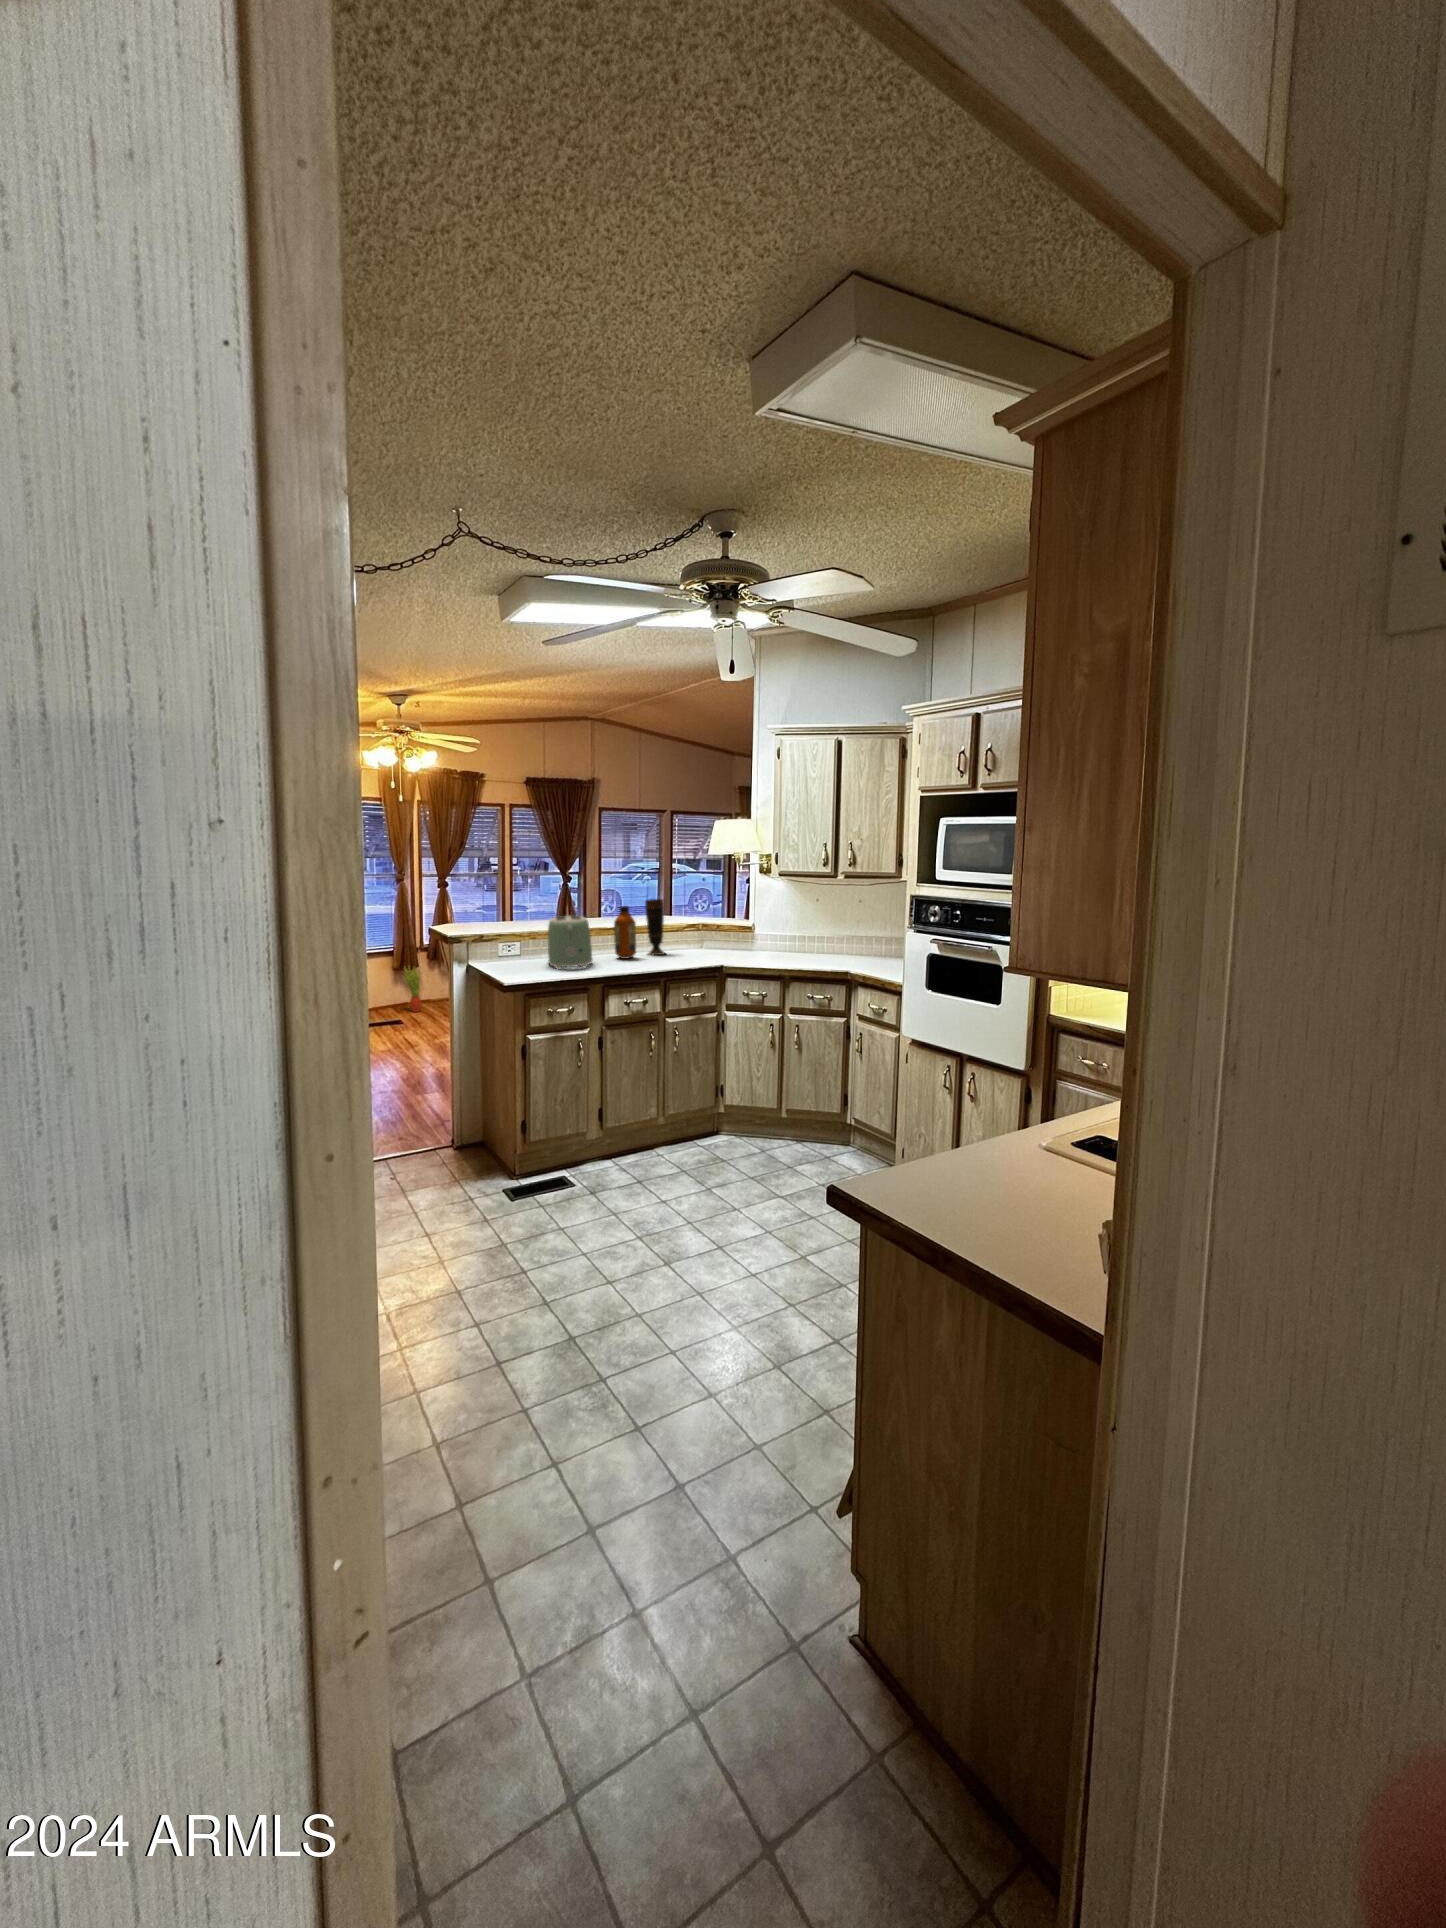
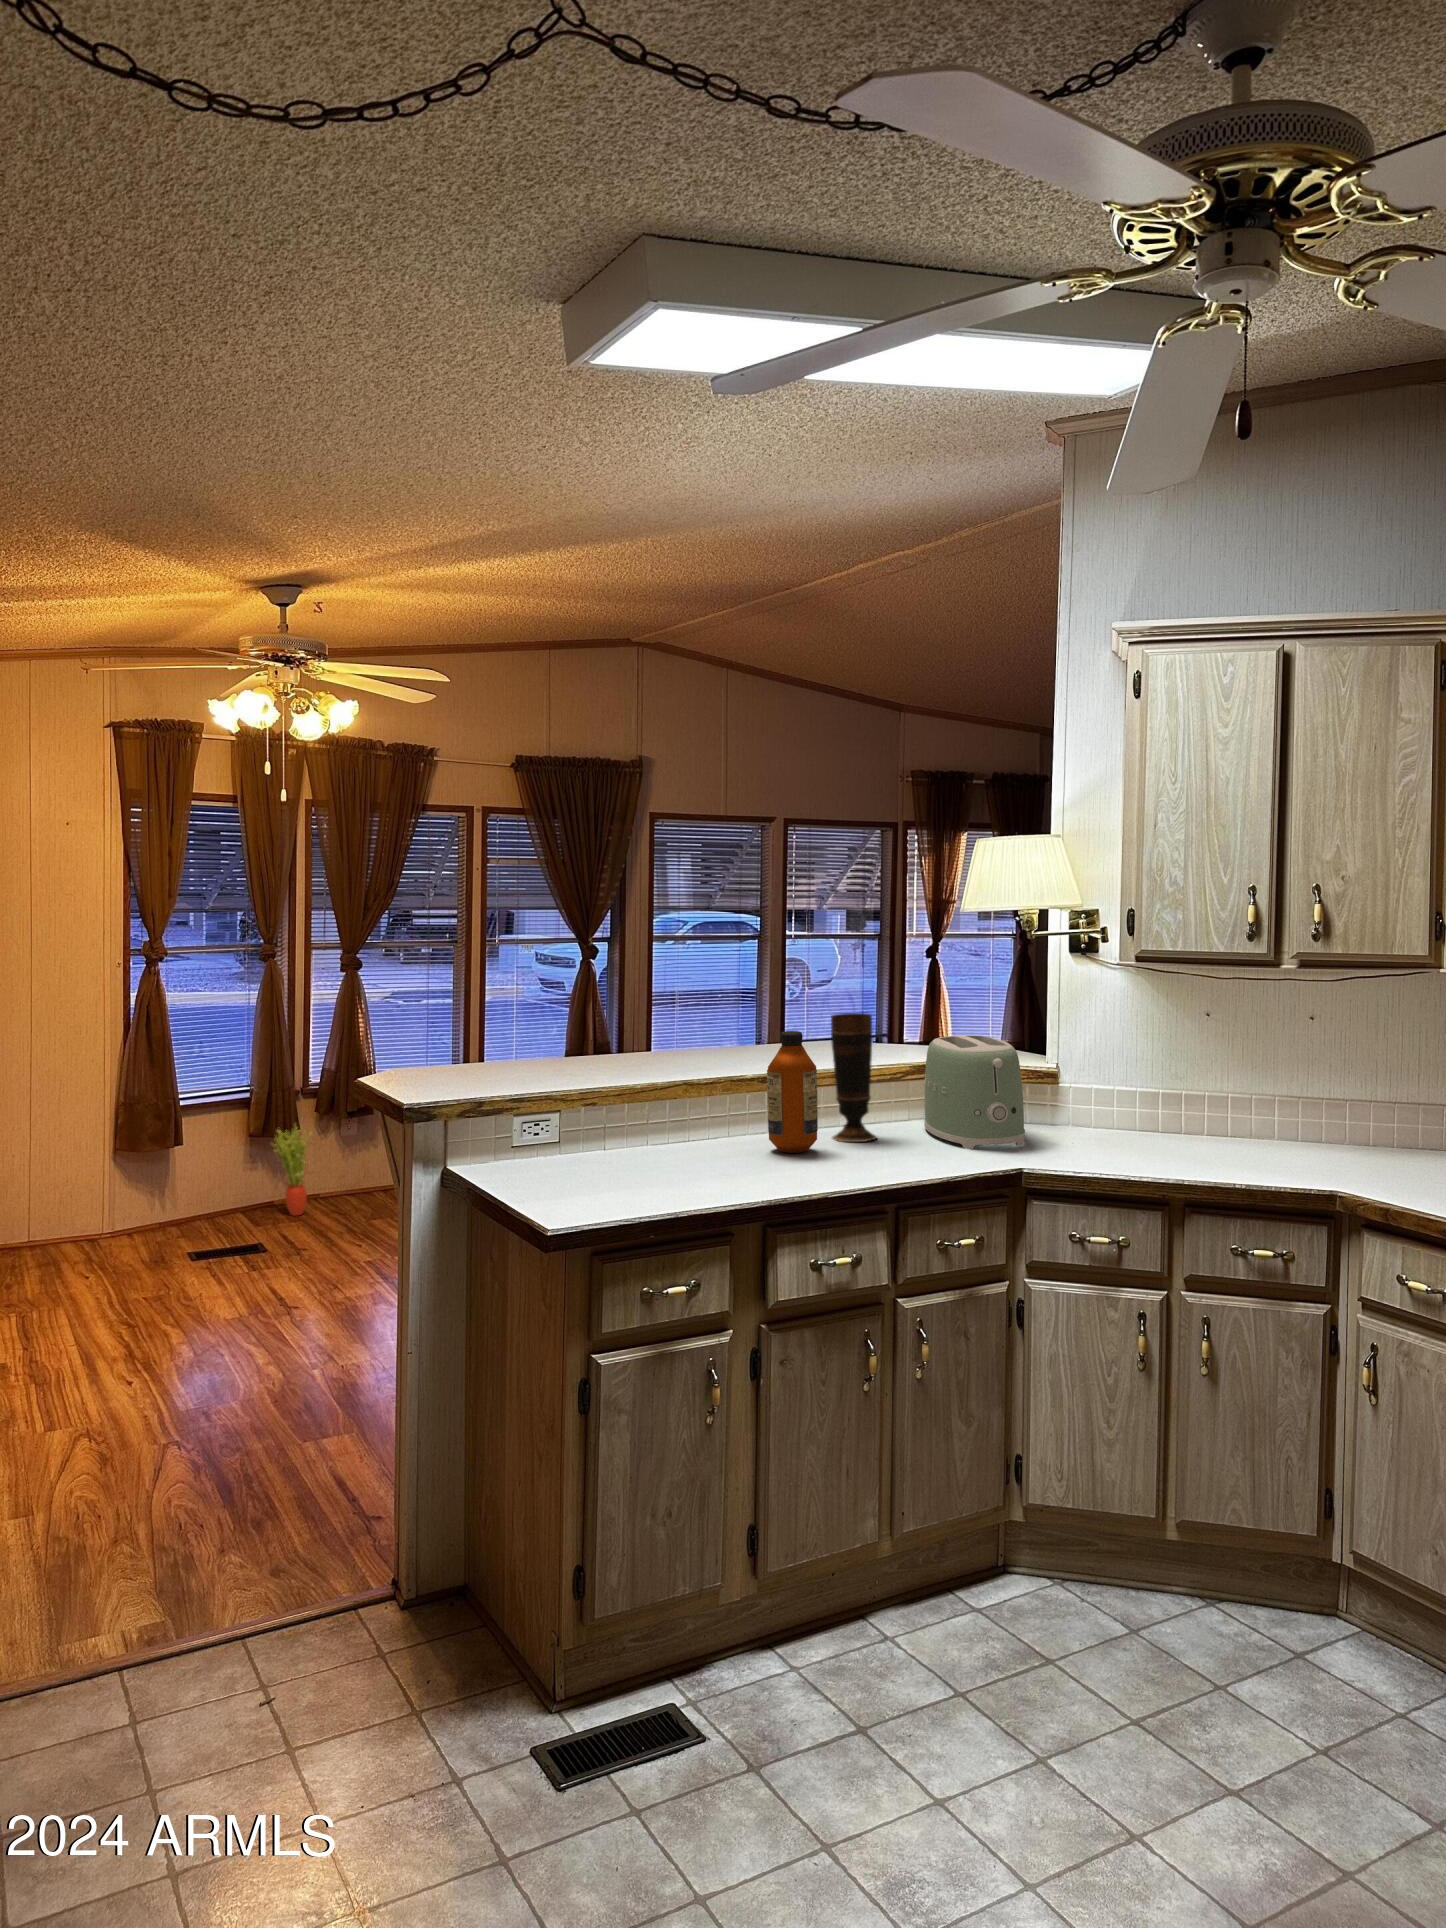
toaster: present [548,915,593,969] -> present [924,1035,1025,1149]

